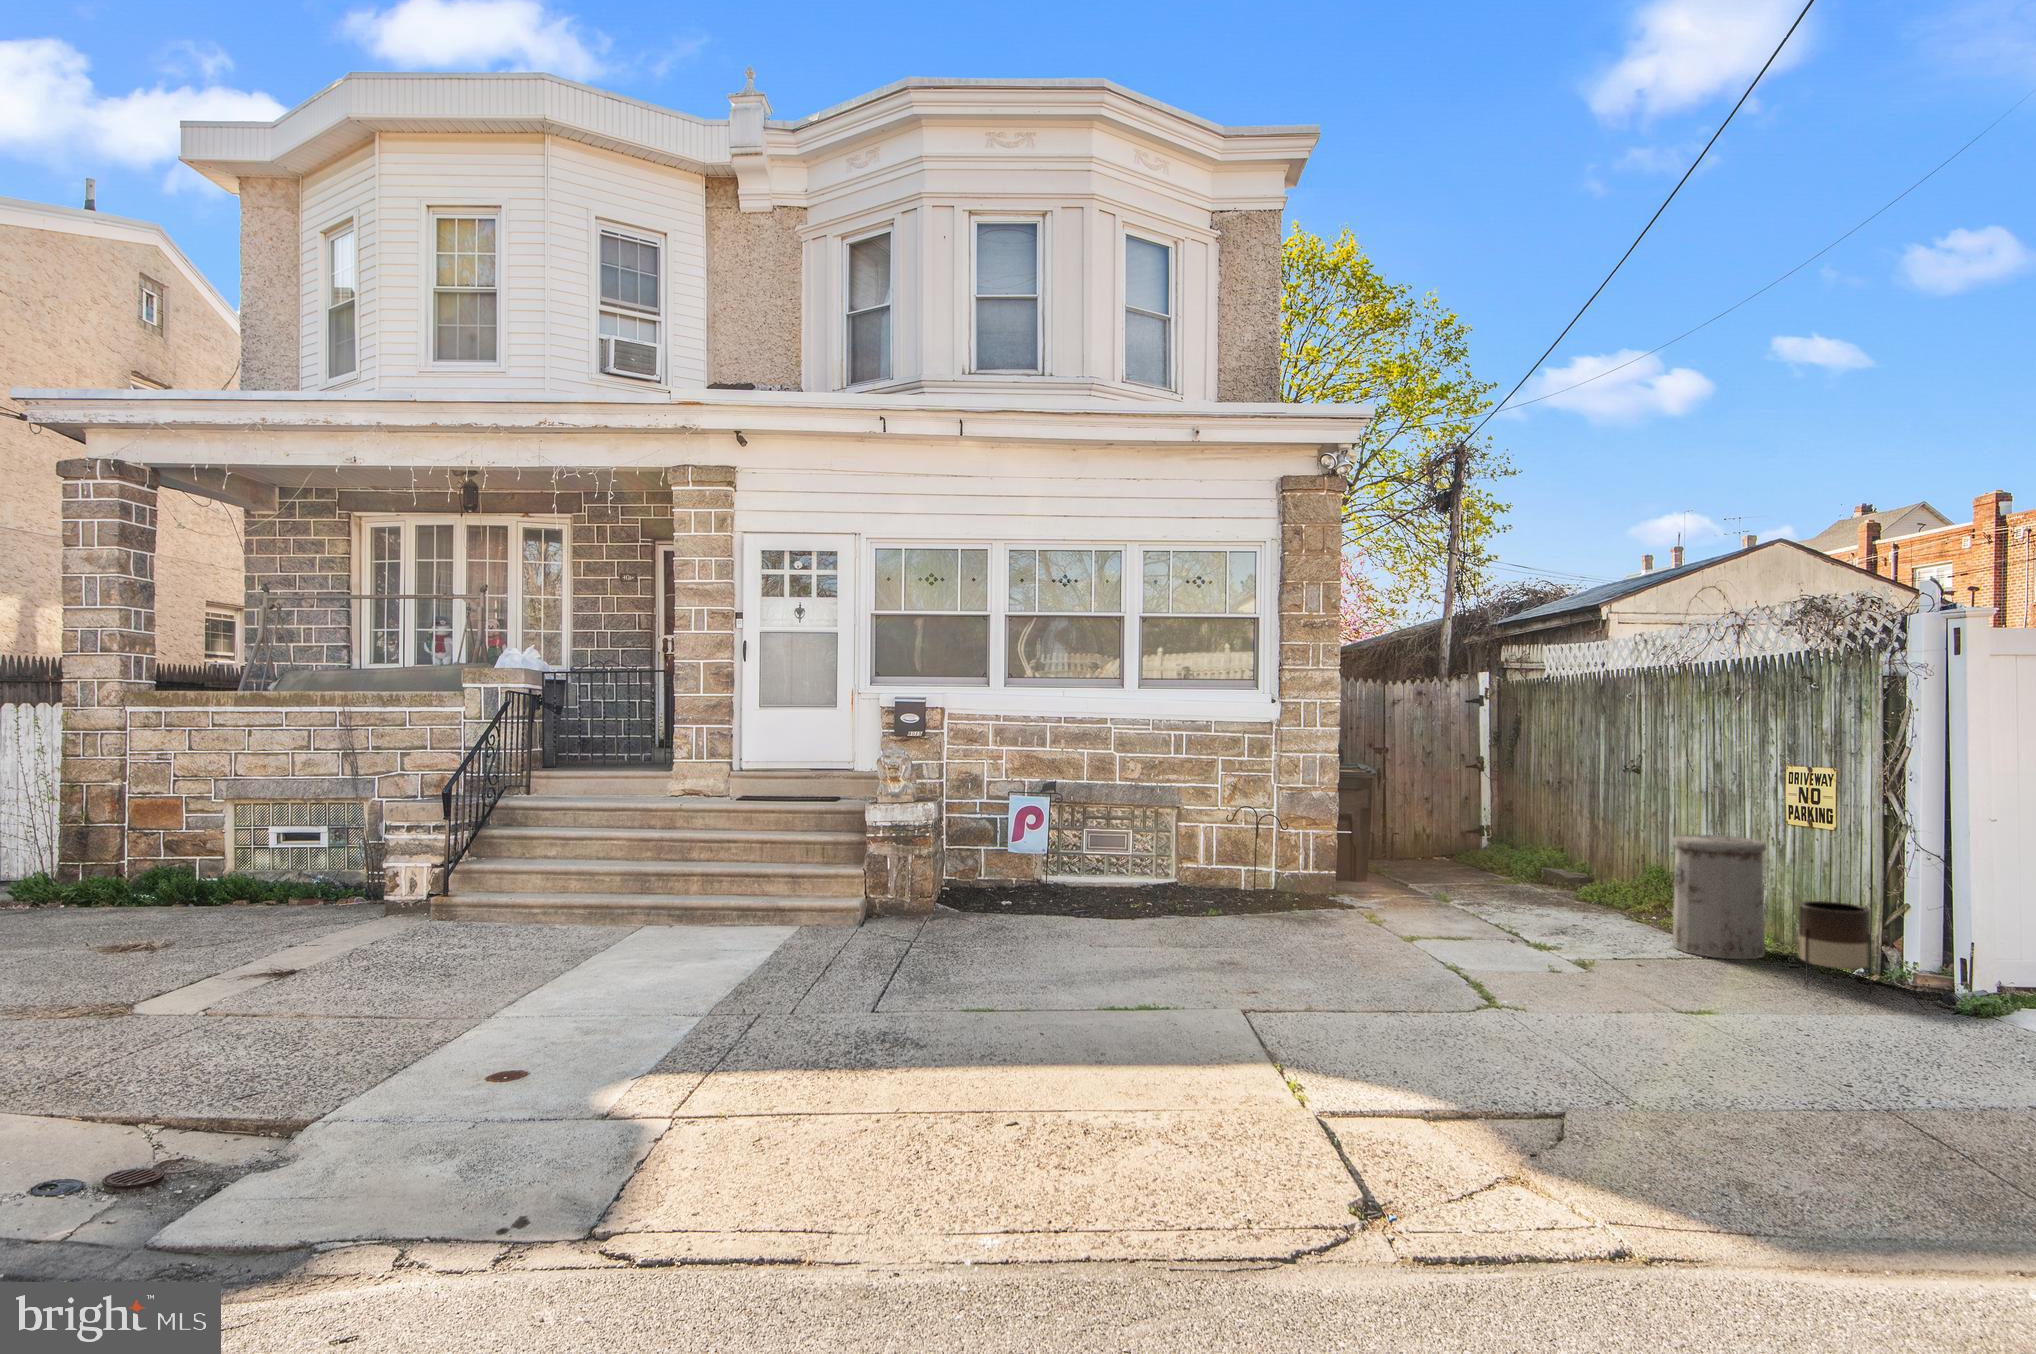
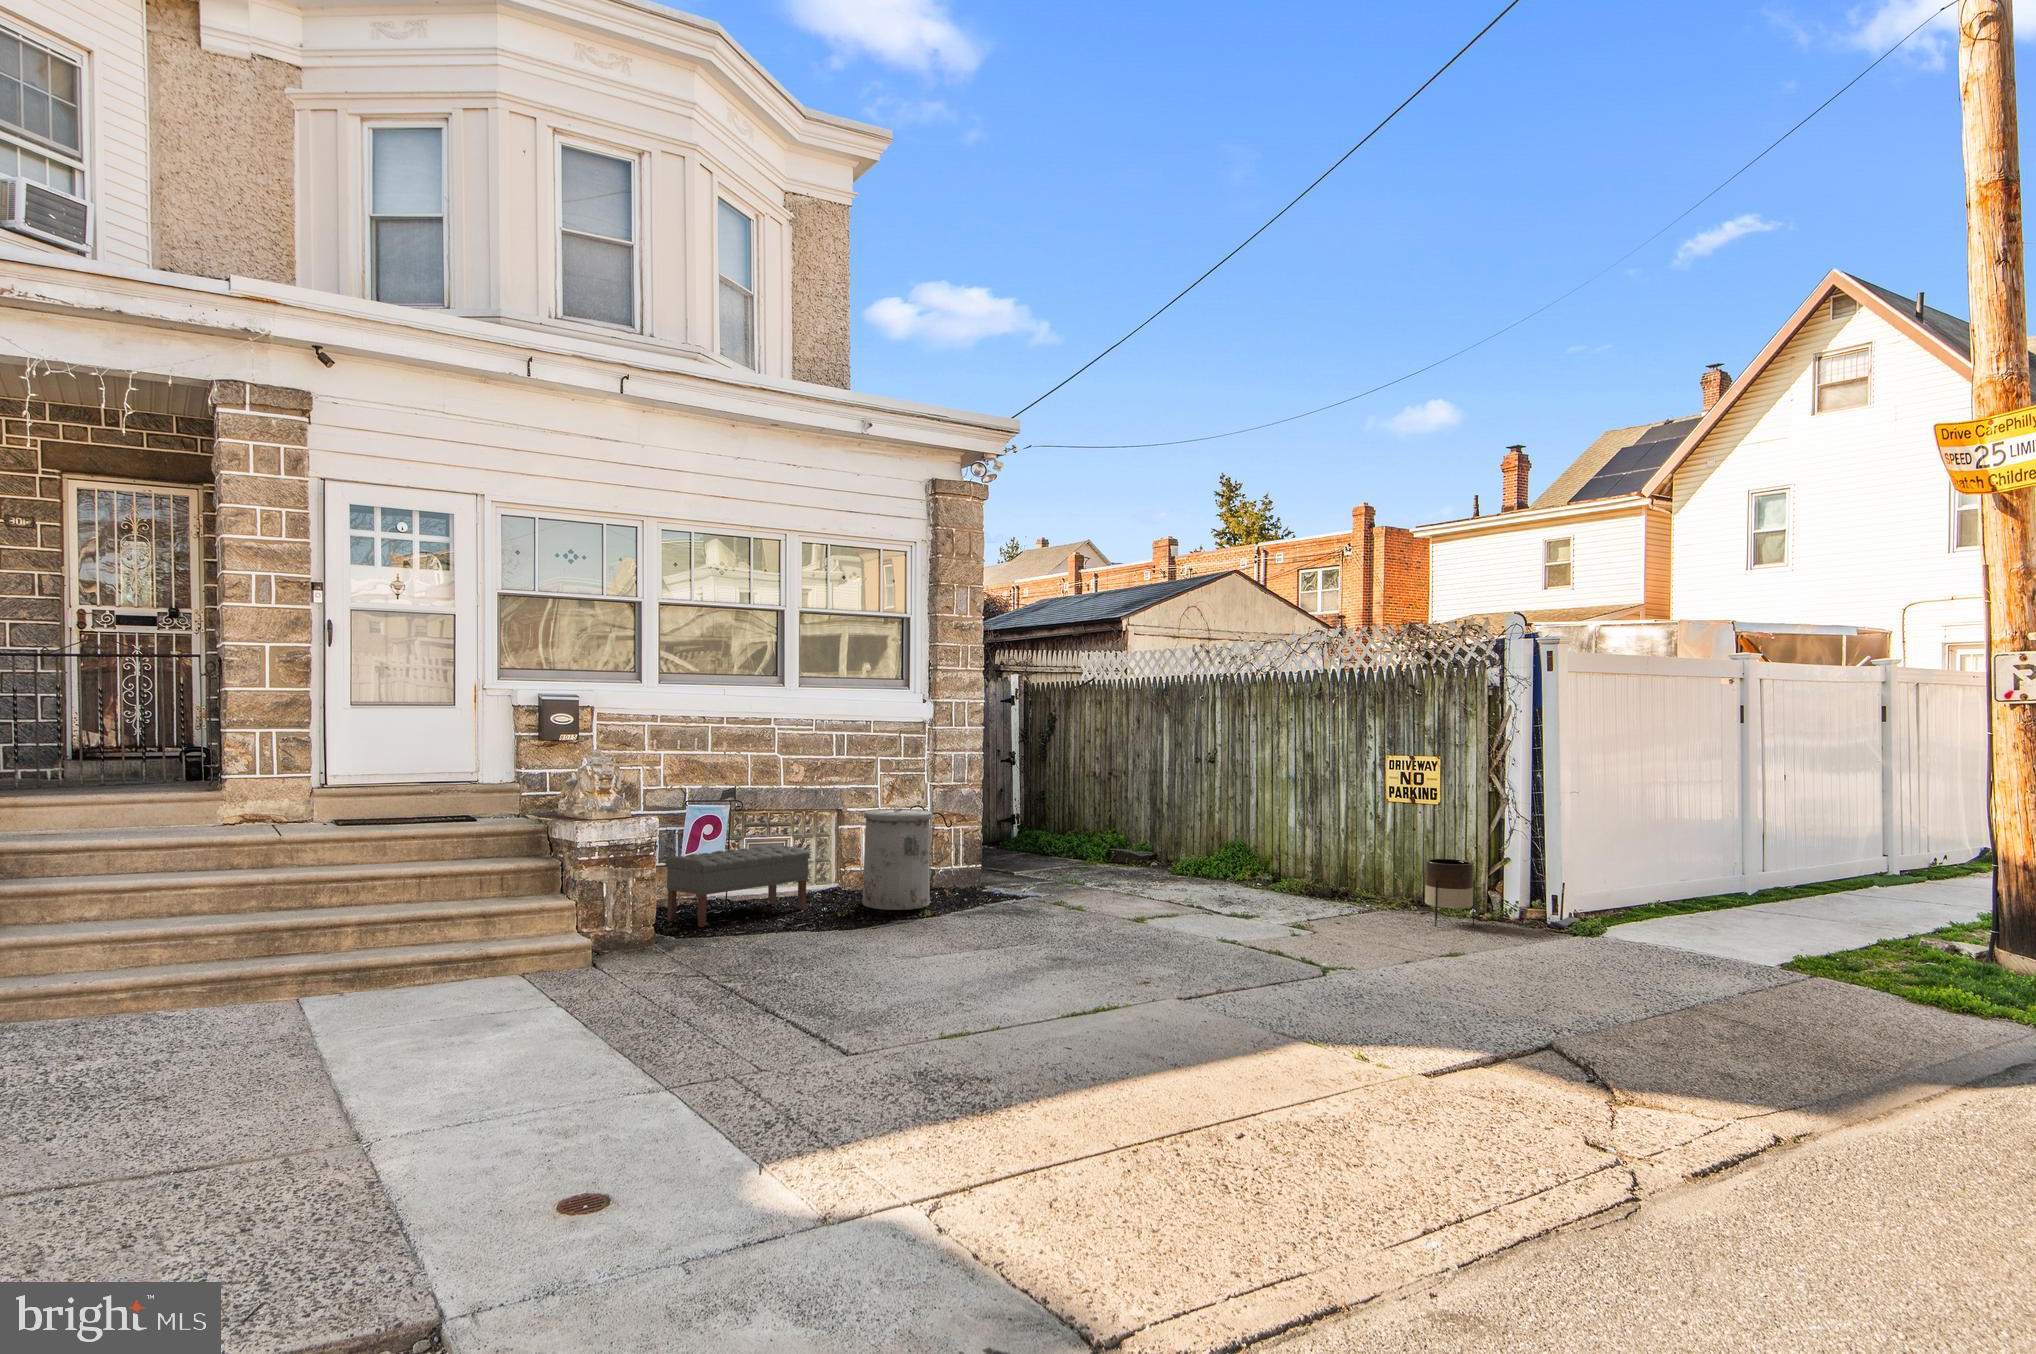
bench: none [998,834,1133,902] -> present [665,845,810,927]
trash can: present [1672,835,1766,959] -> present [862,808,933,910]

